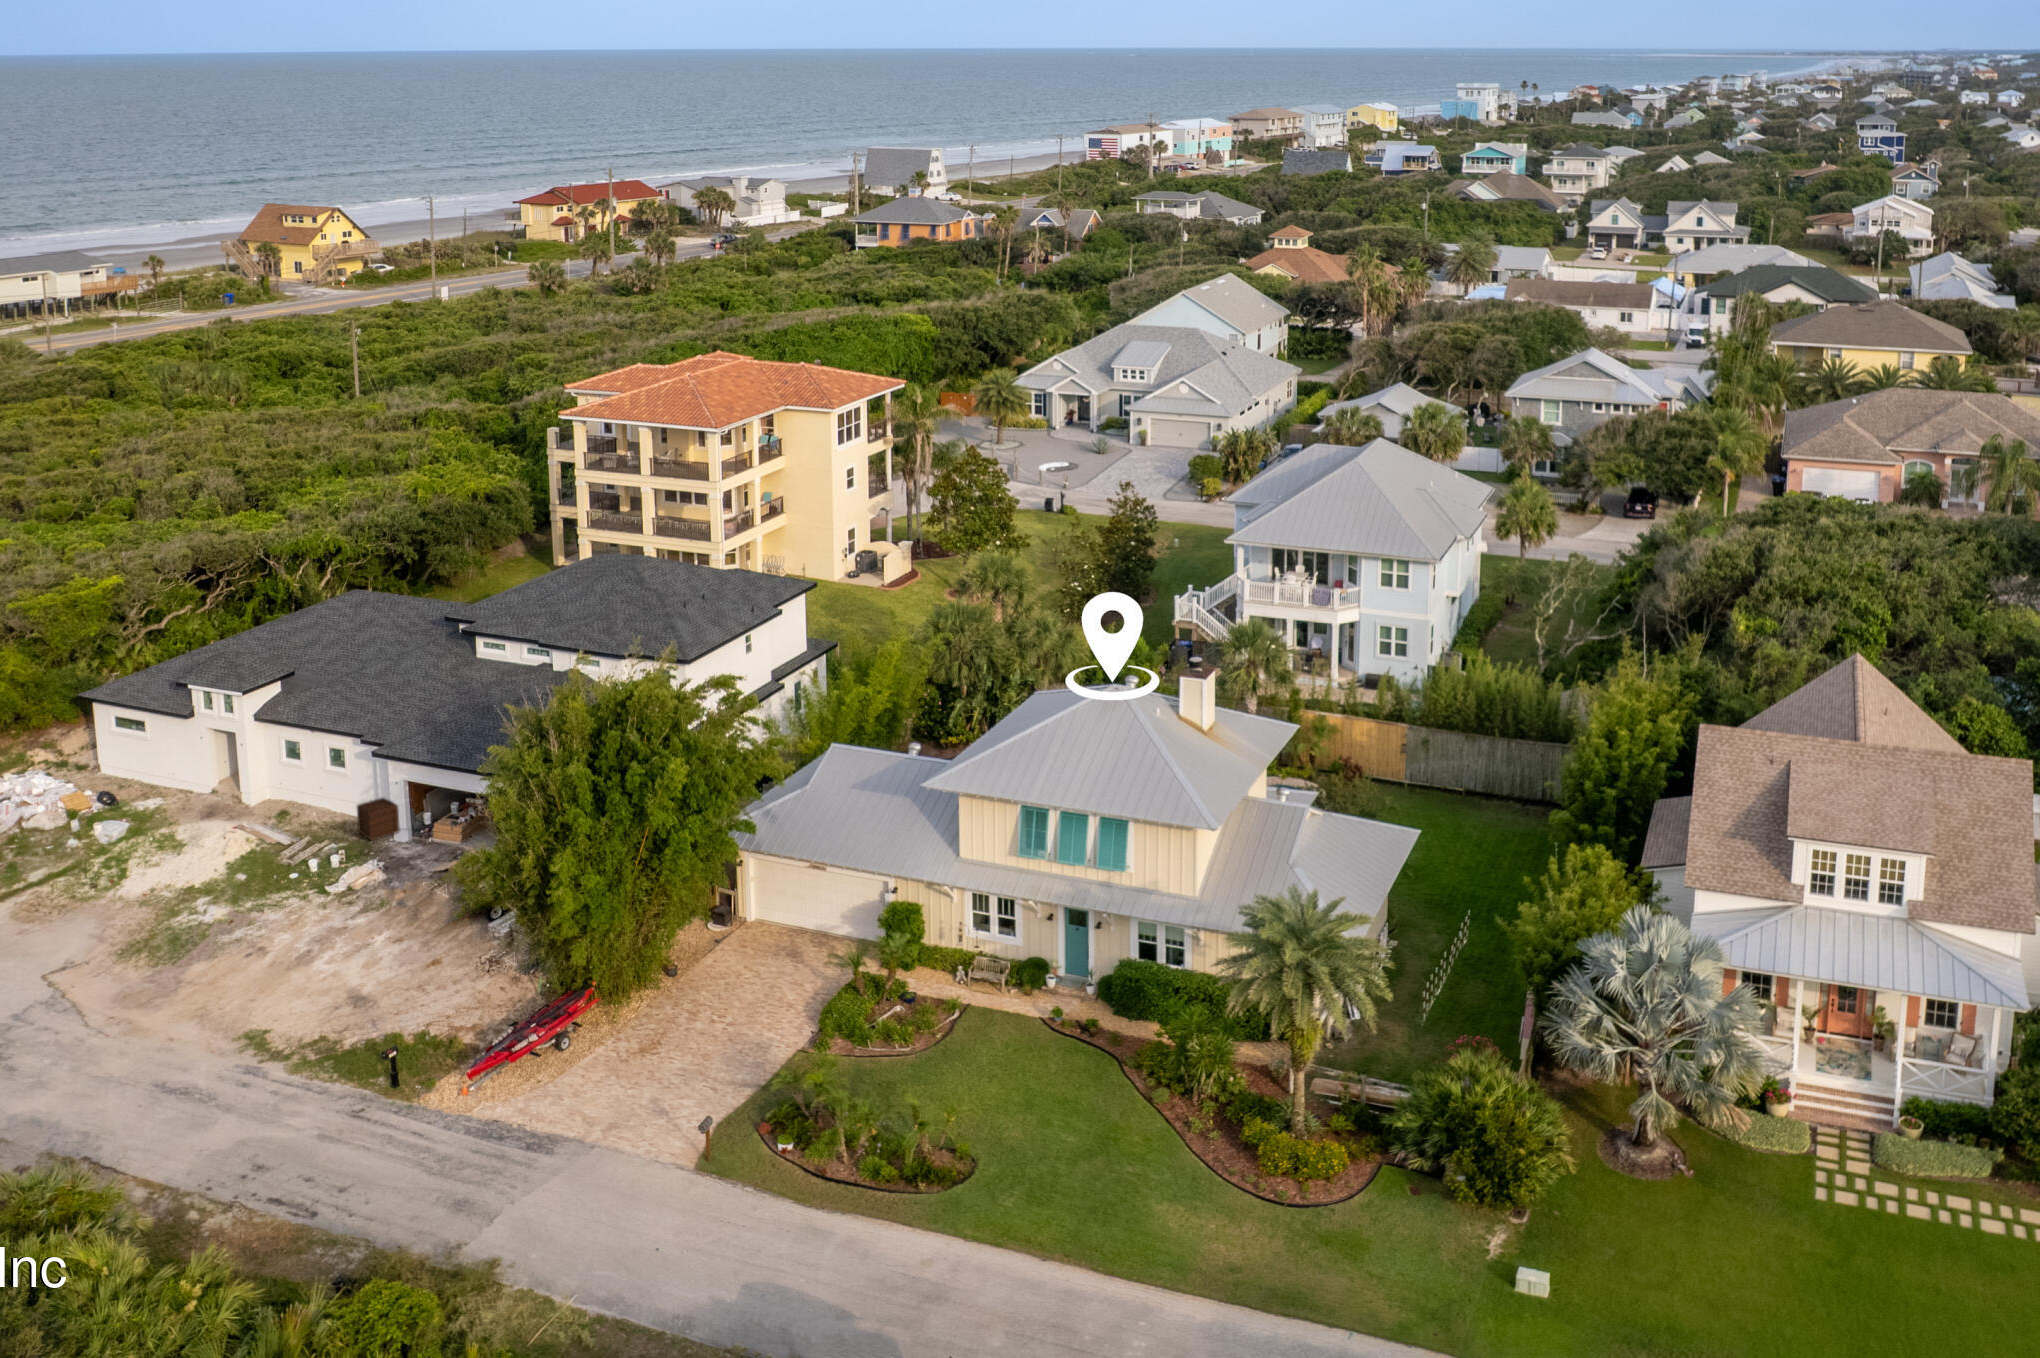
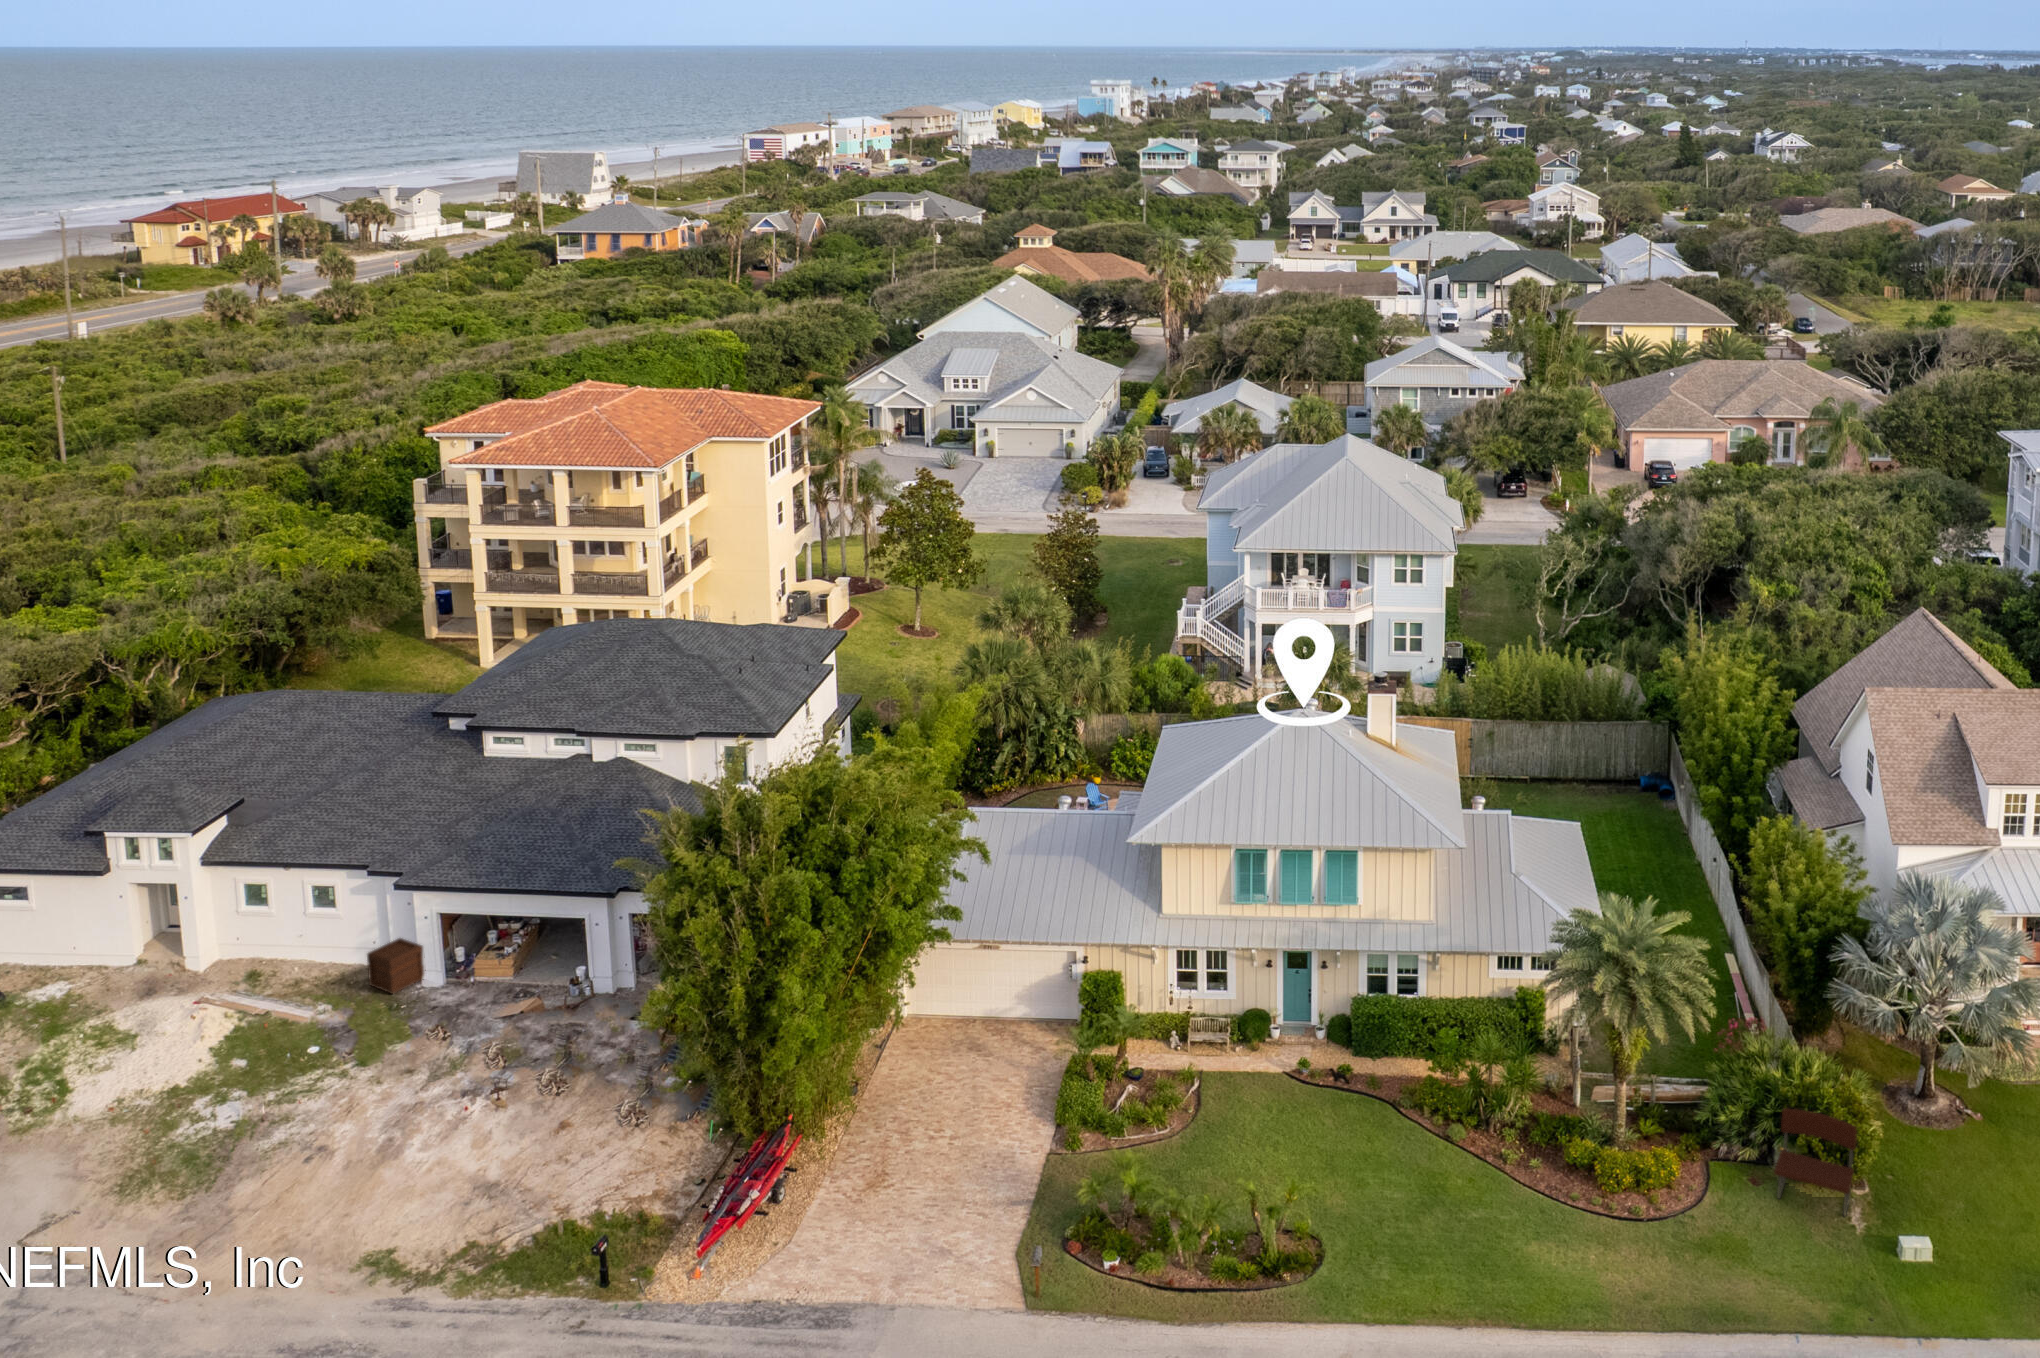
bench: none [1421,1122,1508,1238] -> present [1774,1108,1857,1216]

